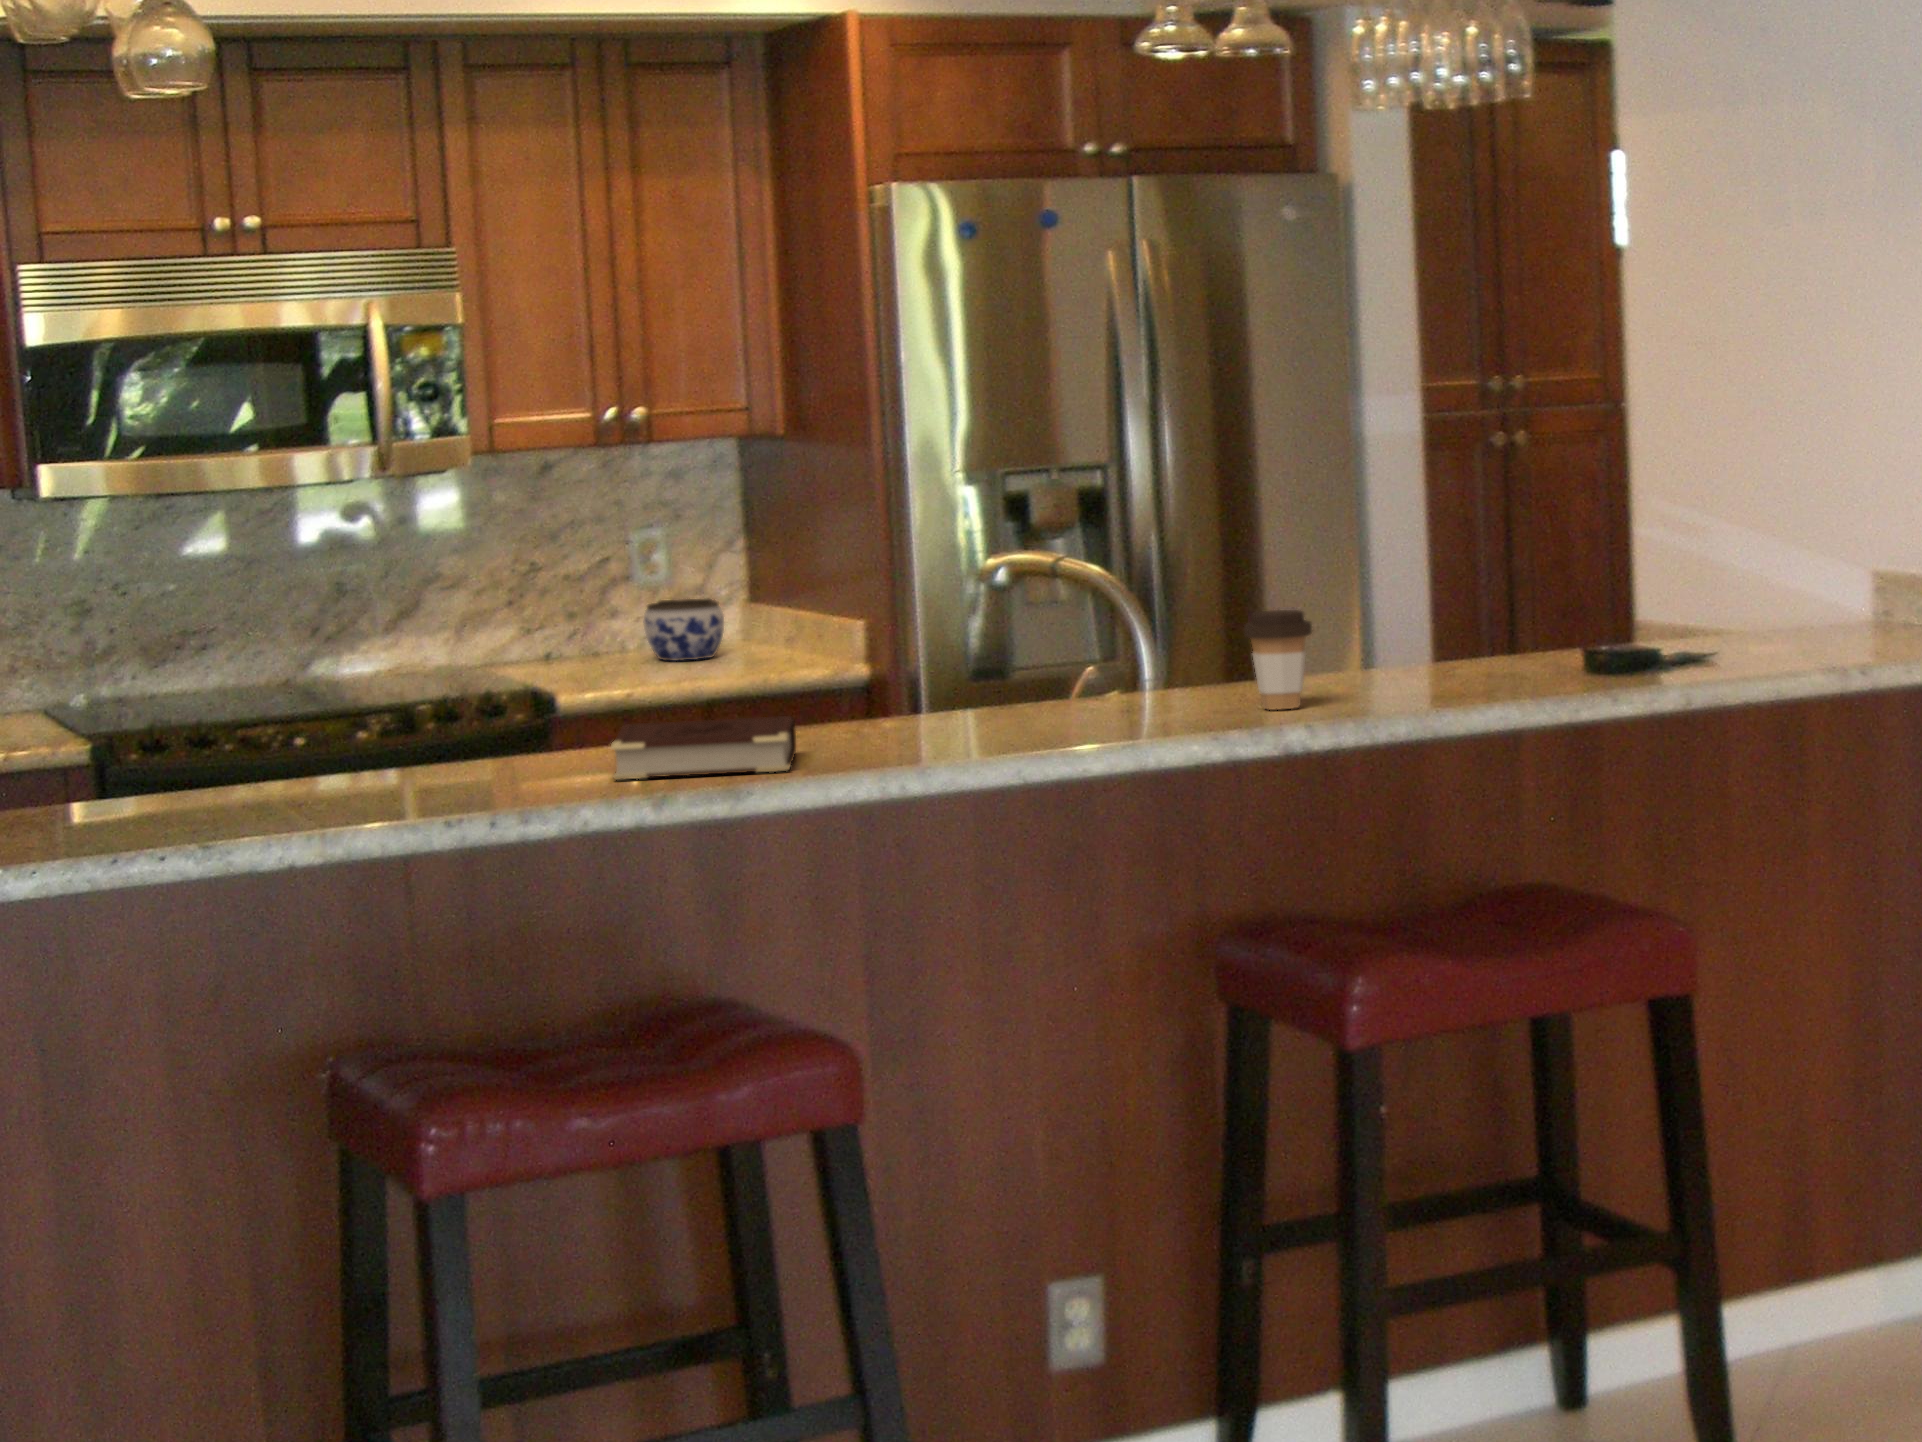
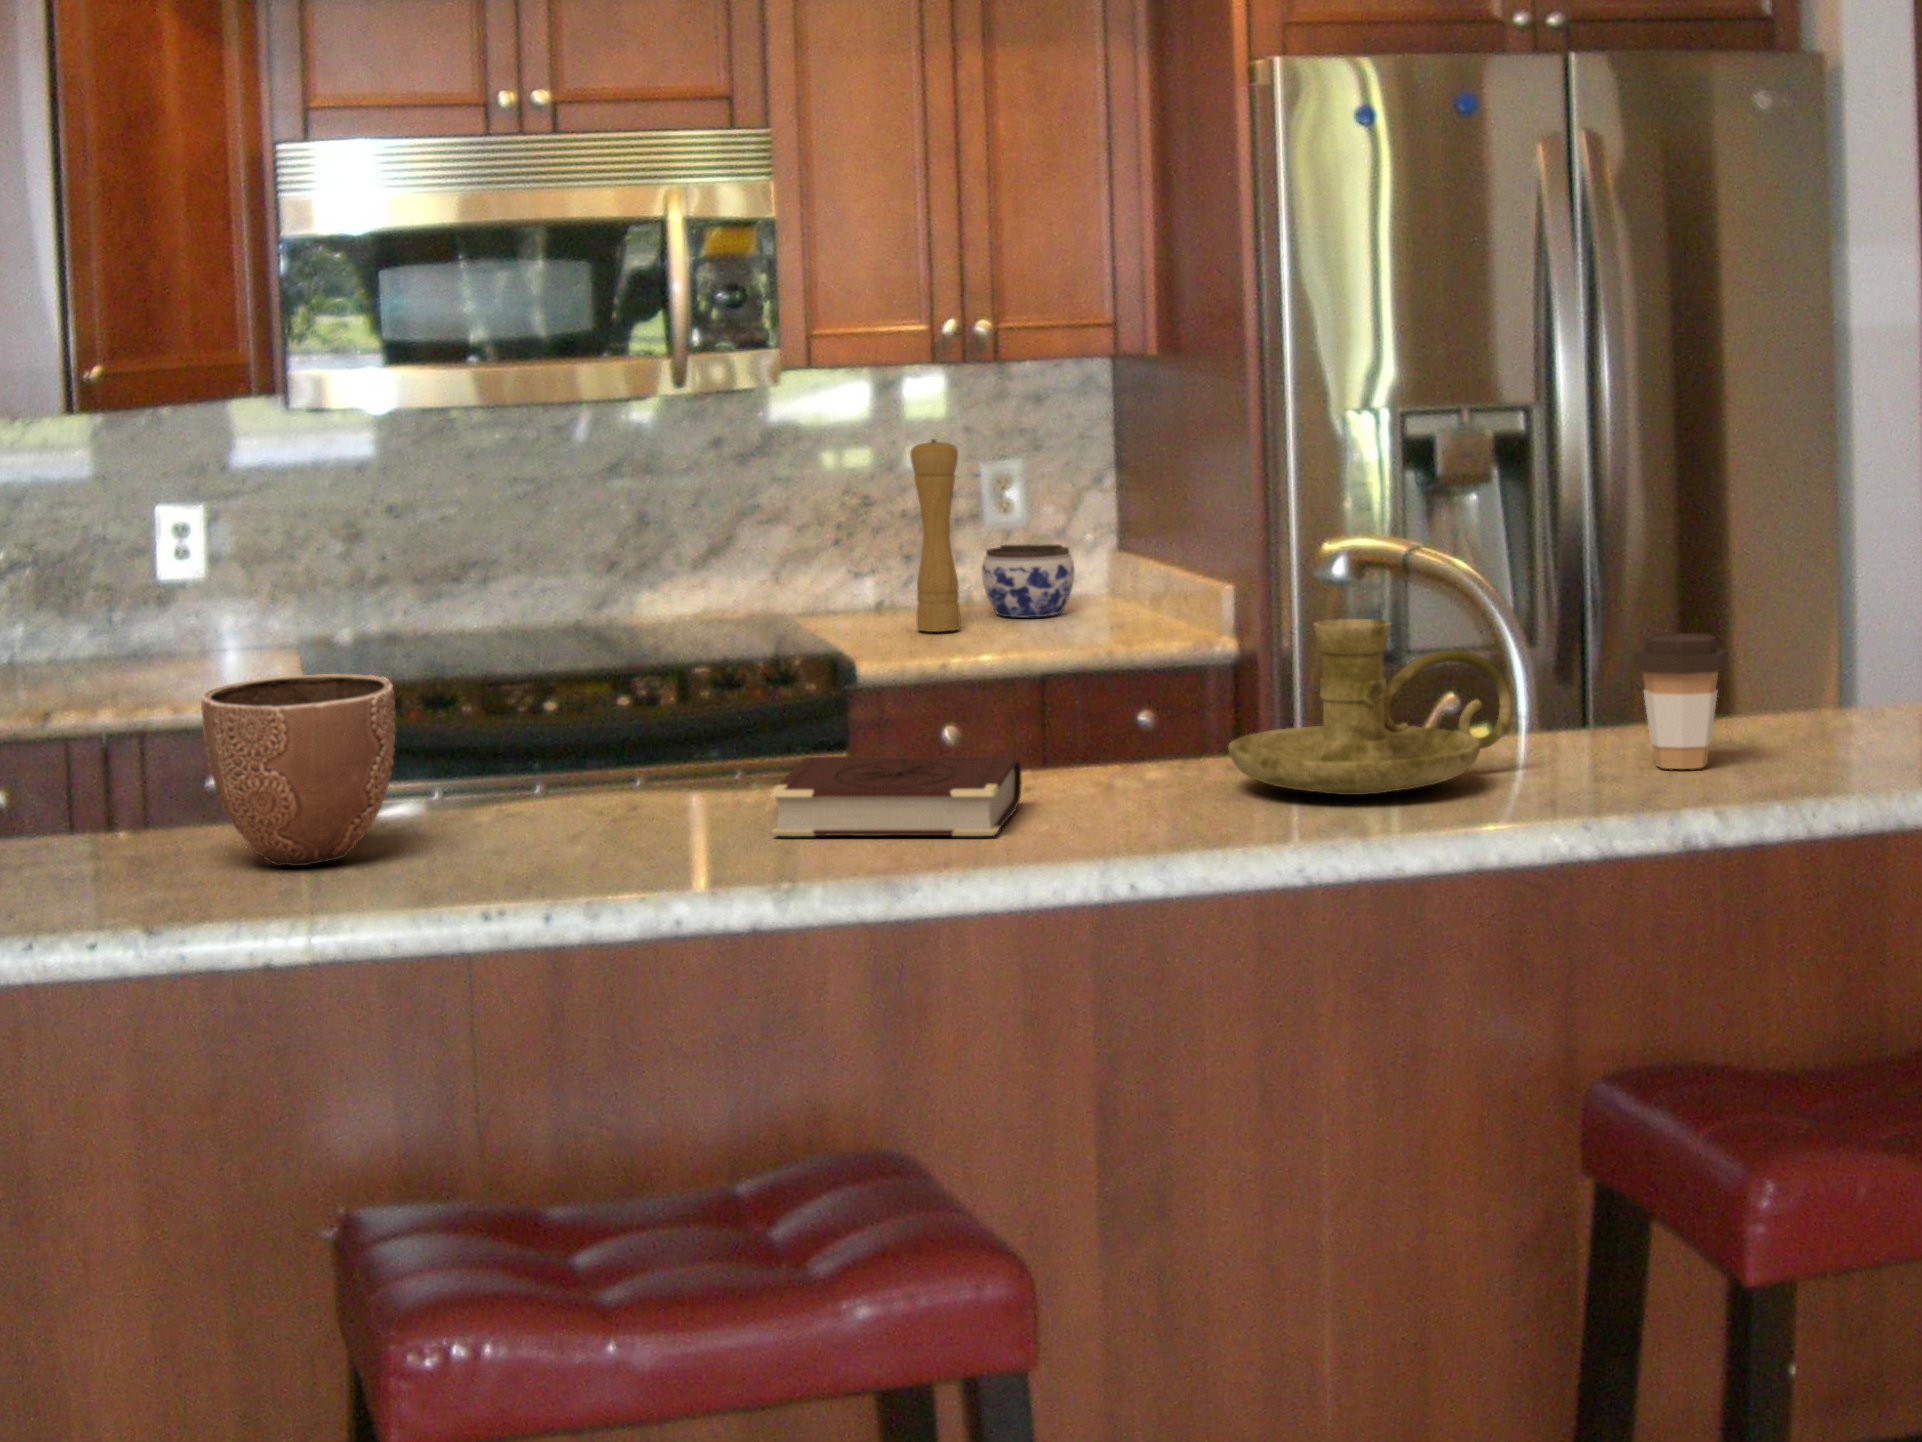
pepper mill: none [580,510,633,673] -> present [910,439,961,632]
candle holder: none [950,605,1157,735] -> present [1228,619,1511,795]
decorative bowl: none [148,668,310,817] -> present [201,674,395,866]

